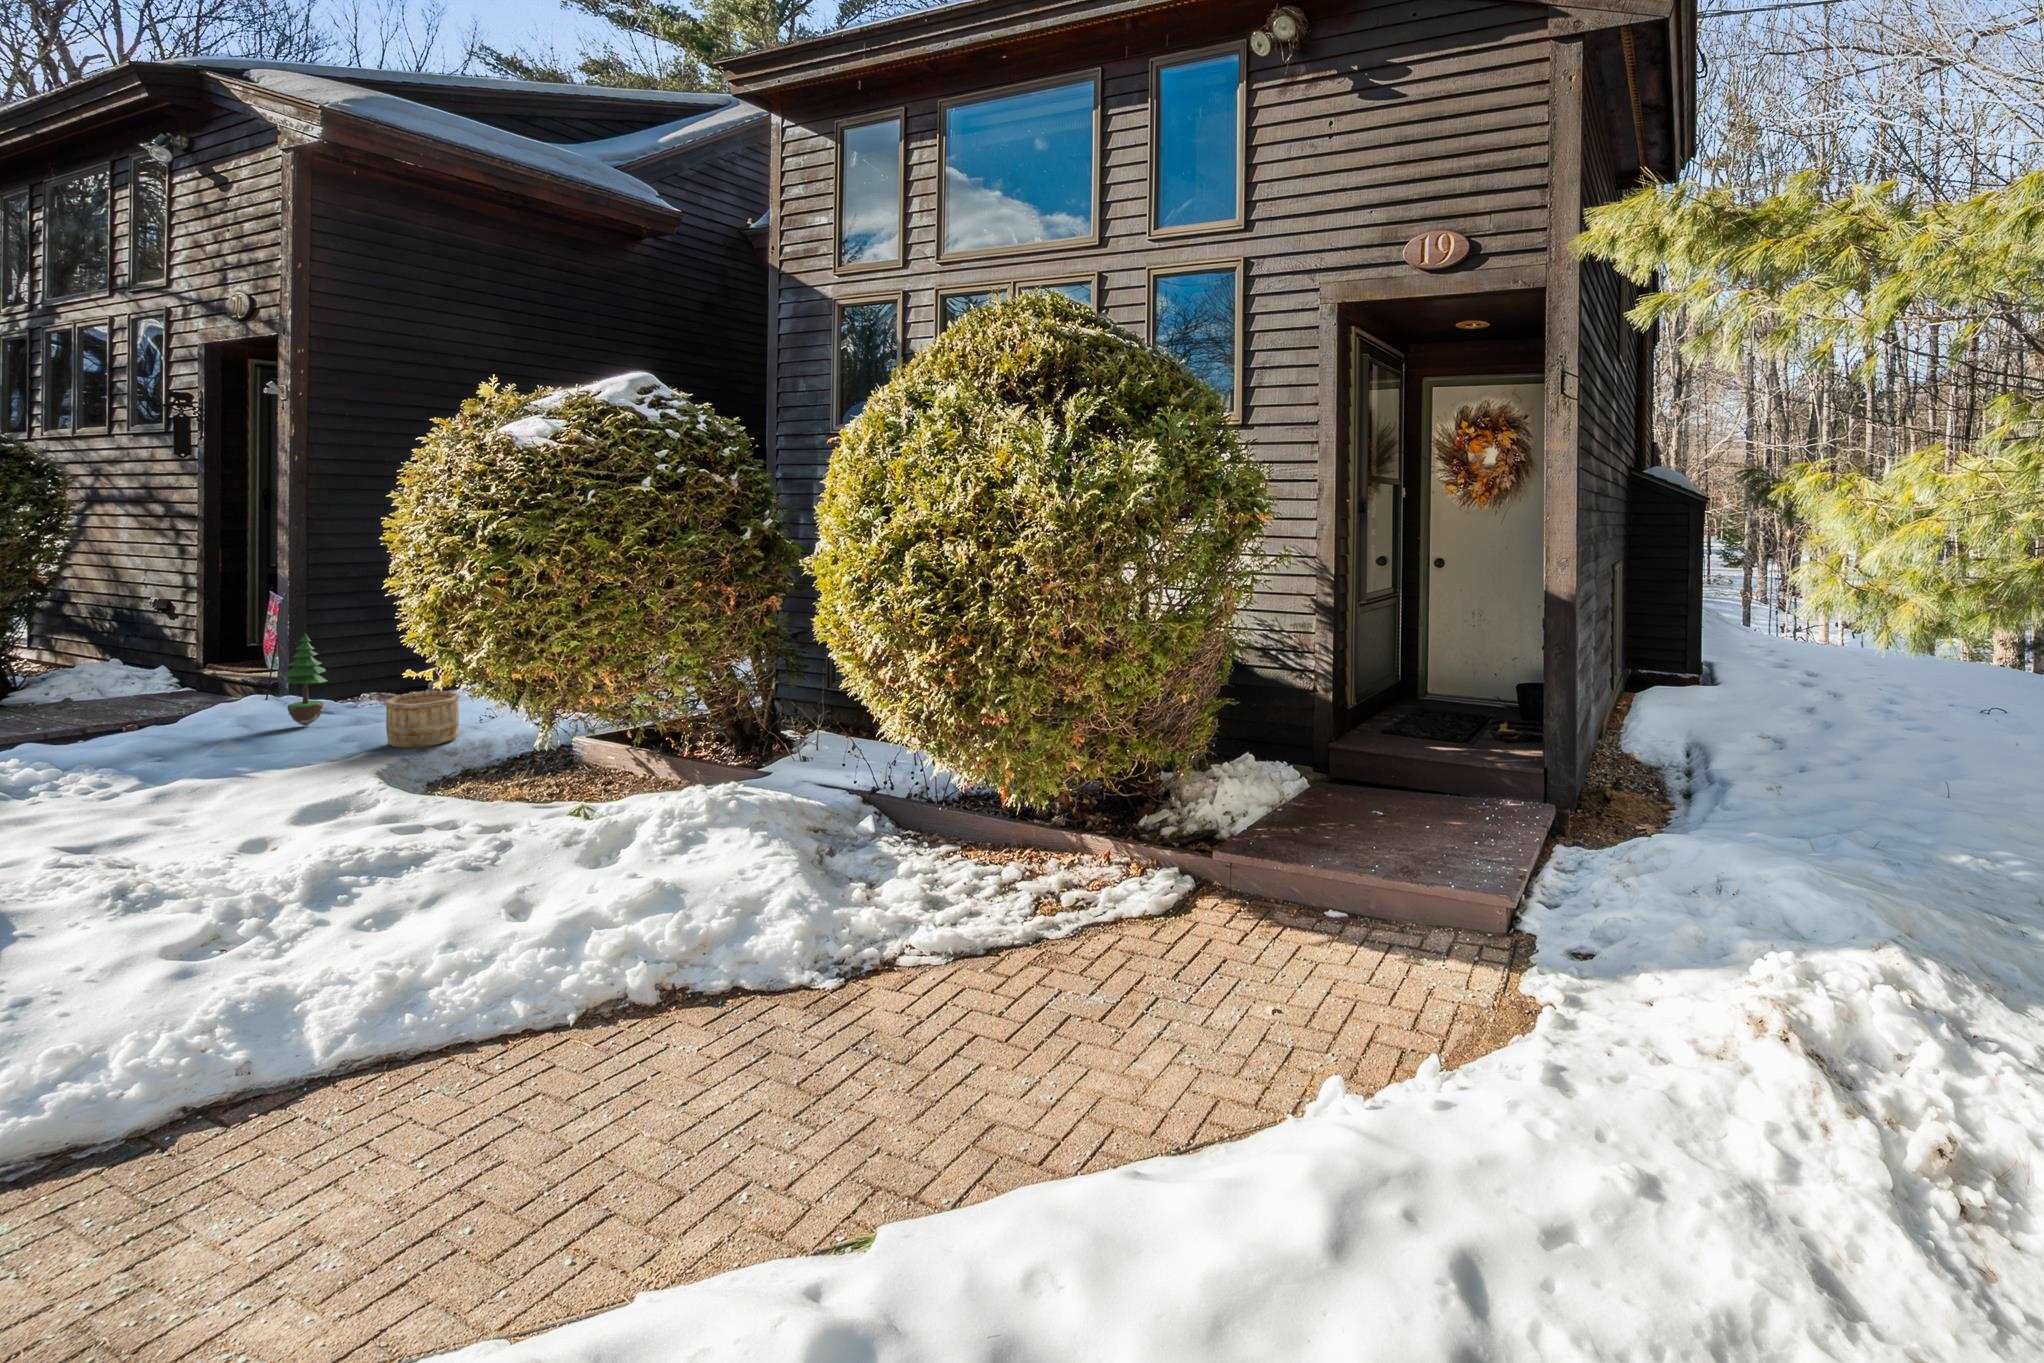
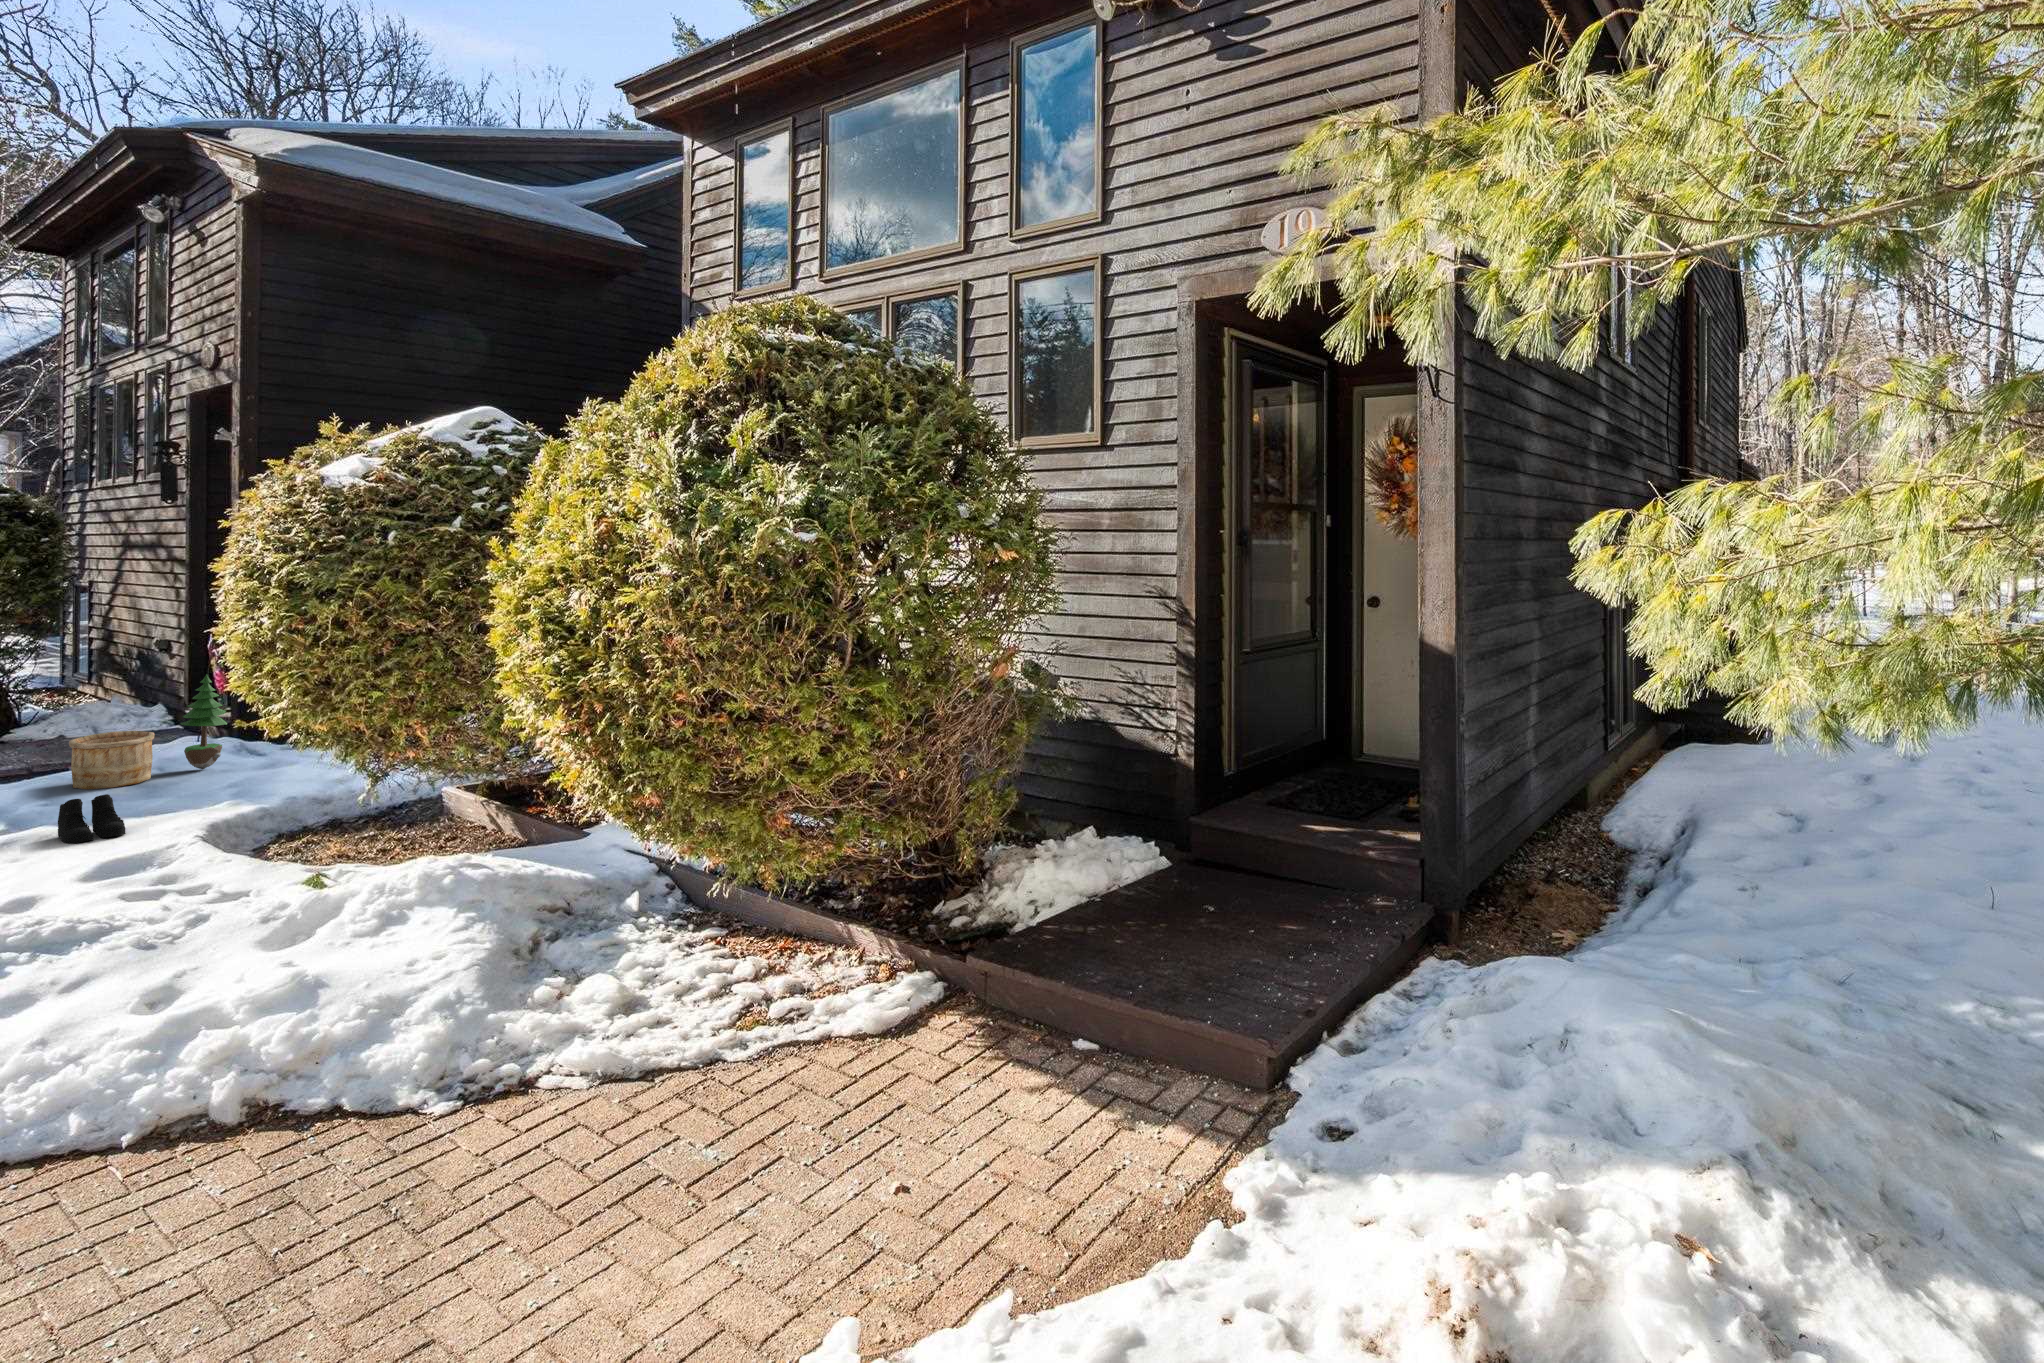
wooden bucket: present [384,691,460,748] -> present [69,731,155,789]
boots: none [266,744,333,790] -> present [58,794,125,843]

